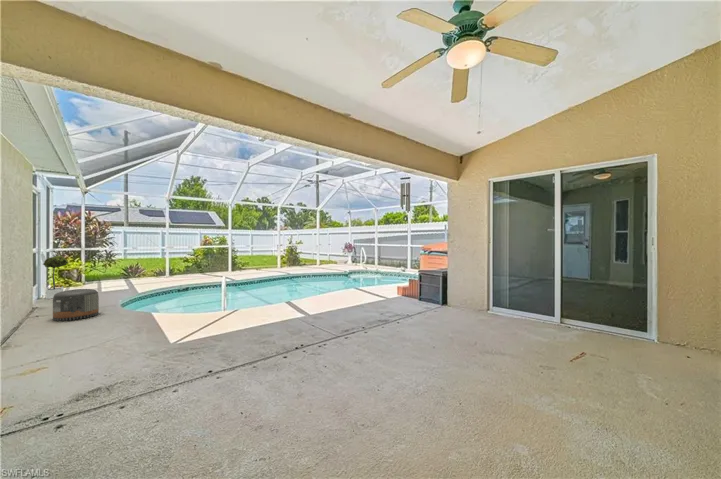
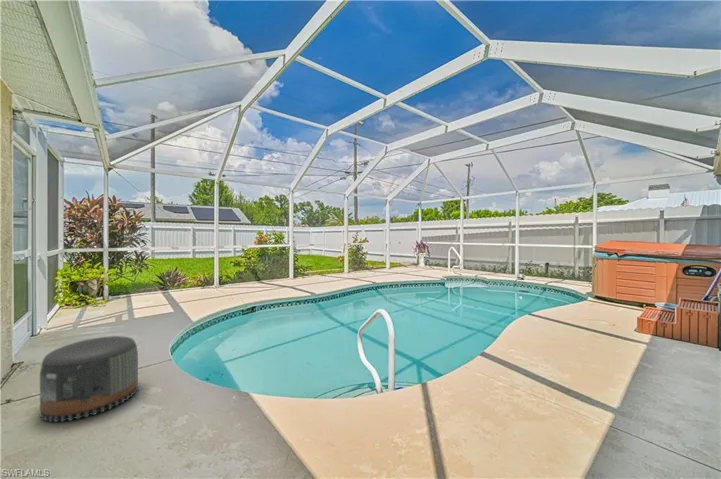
potted tree: present [43,255,68,299] -> none [40,261,82,336]

